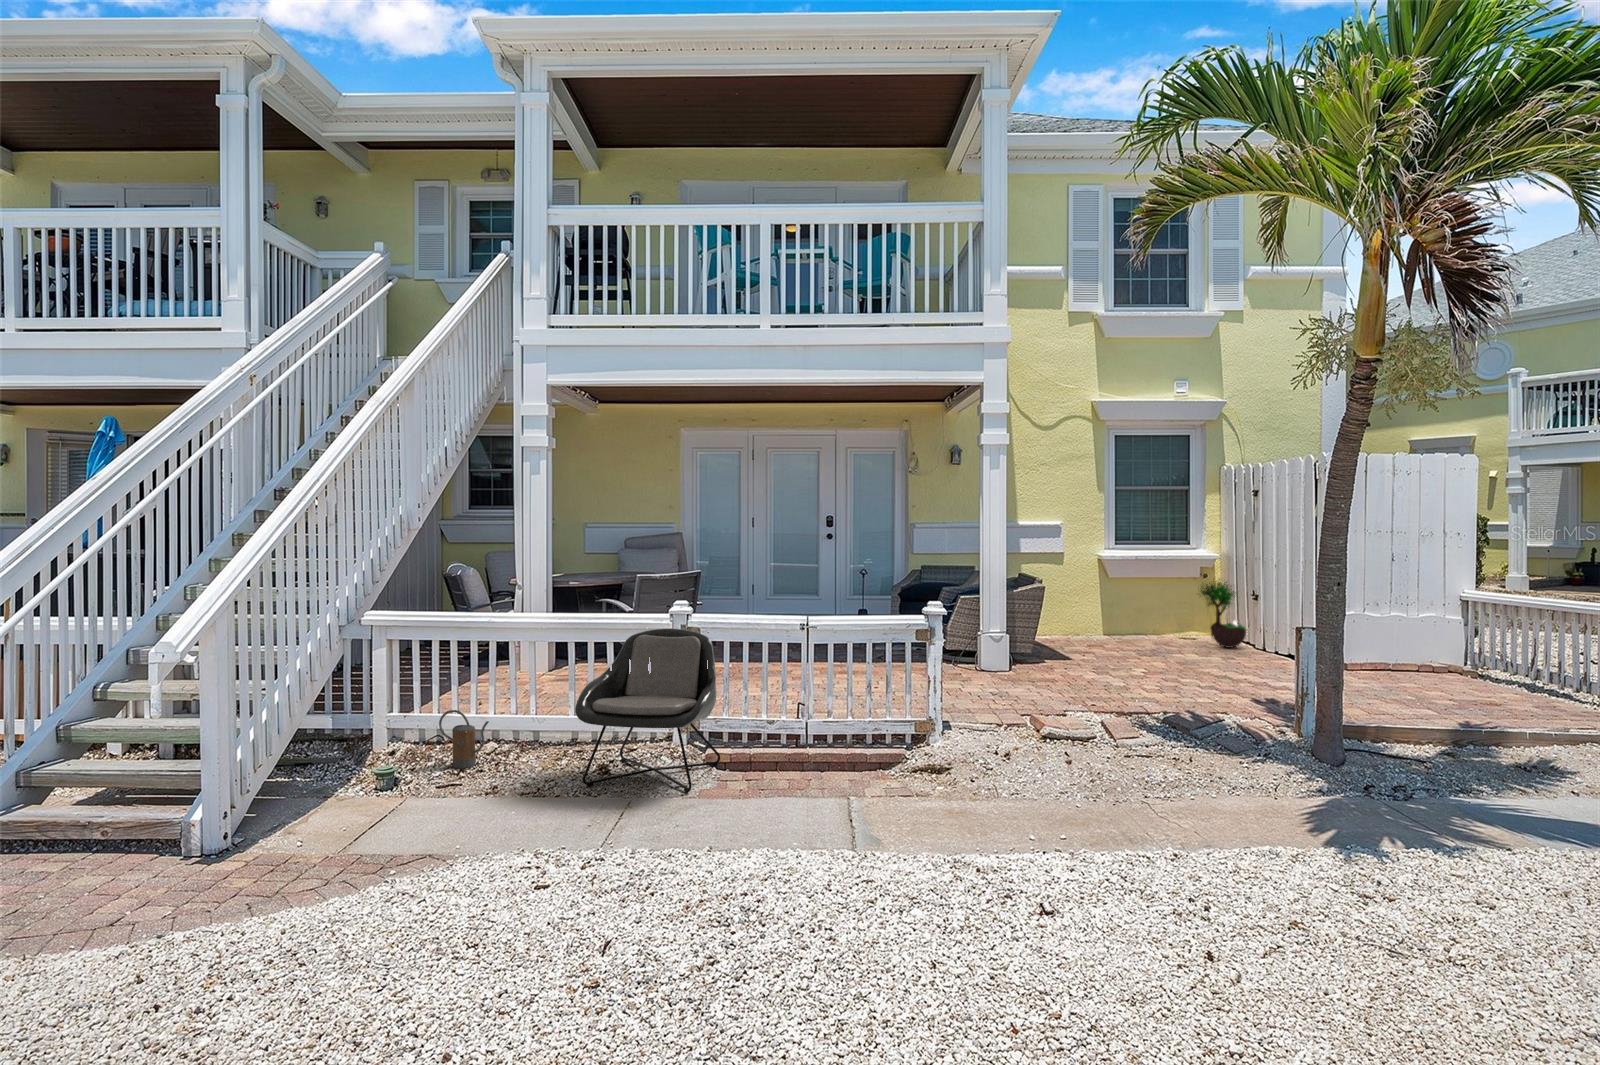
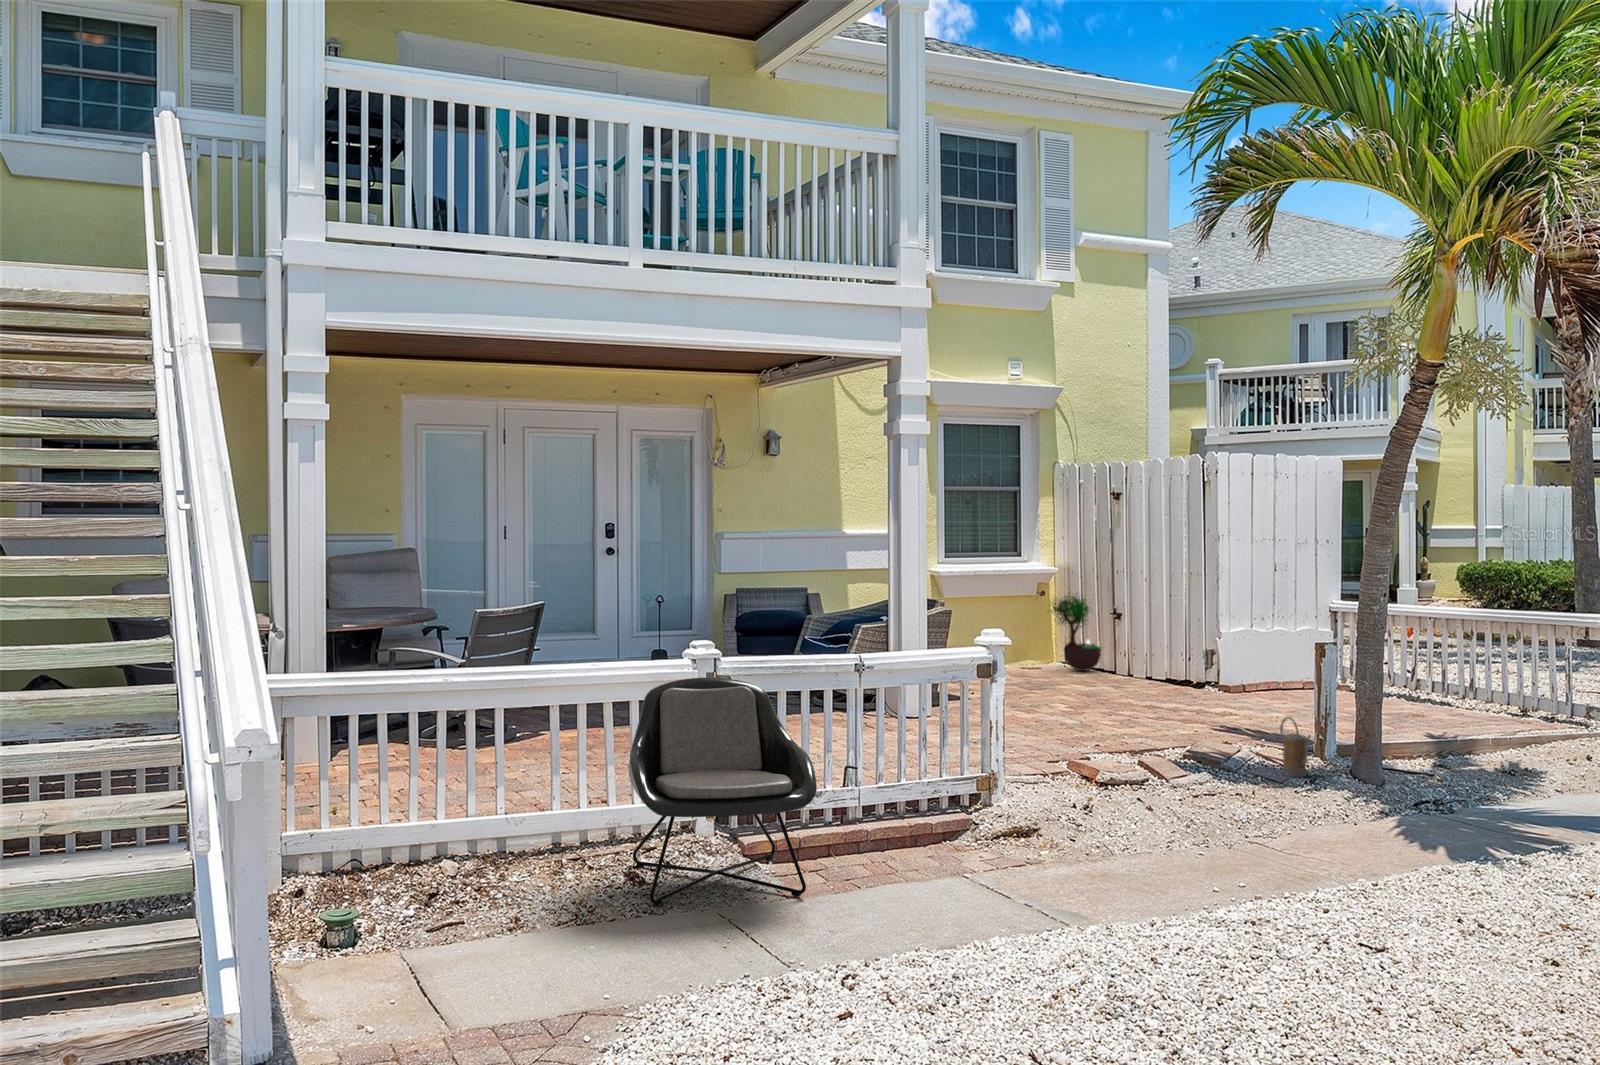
watering can: present [439,710,489,768] -> present [1280,717,1310,777]

